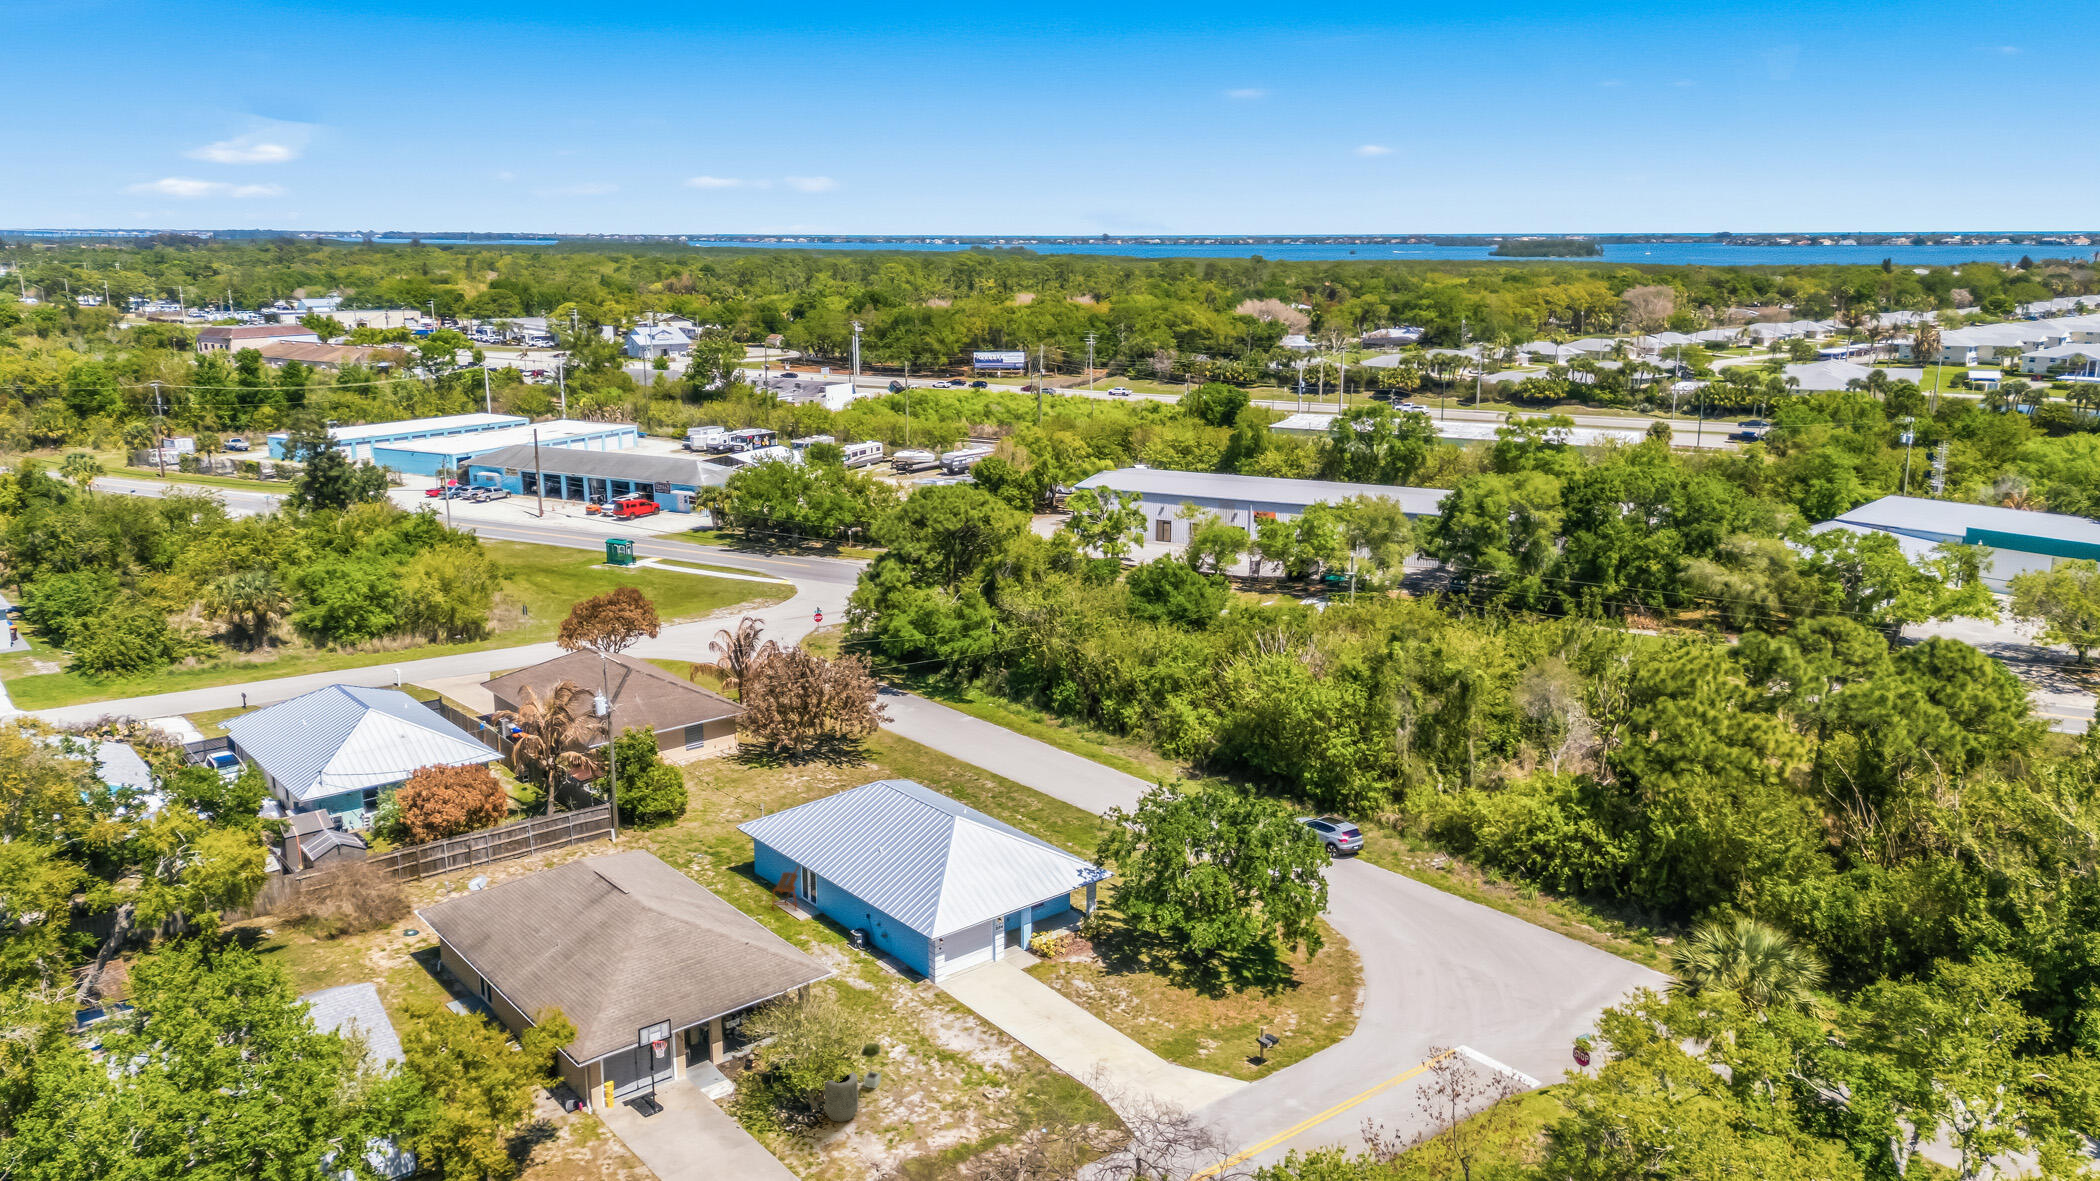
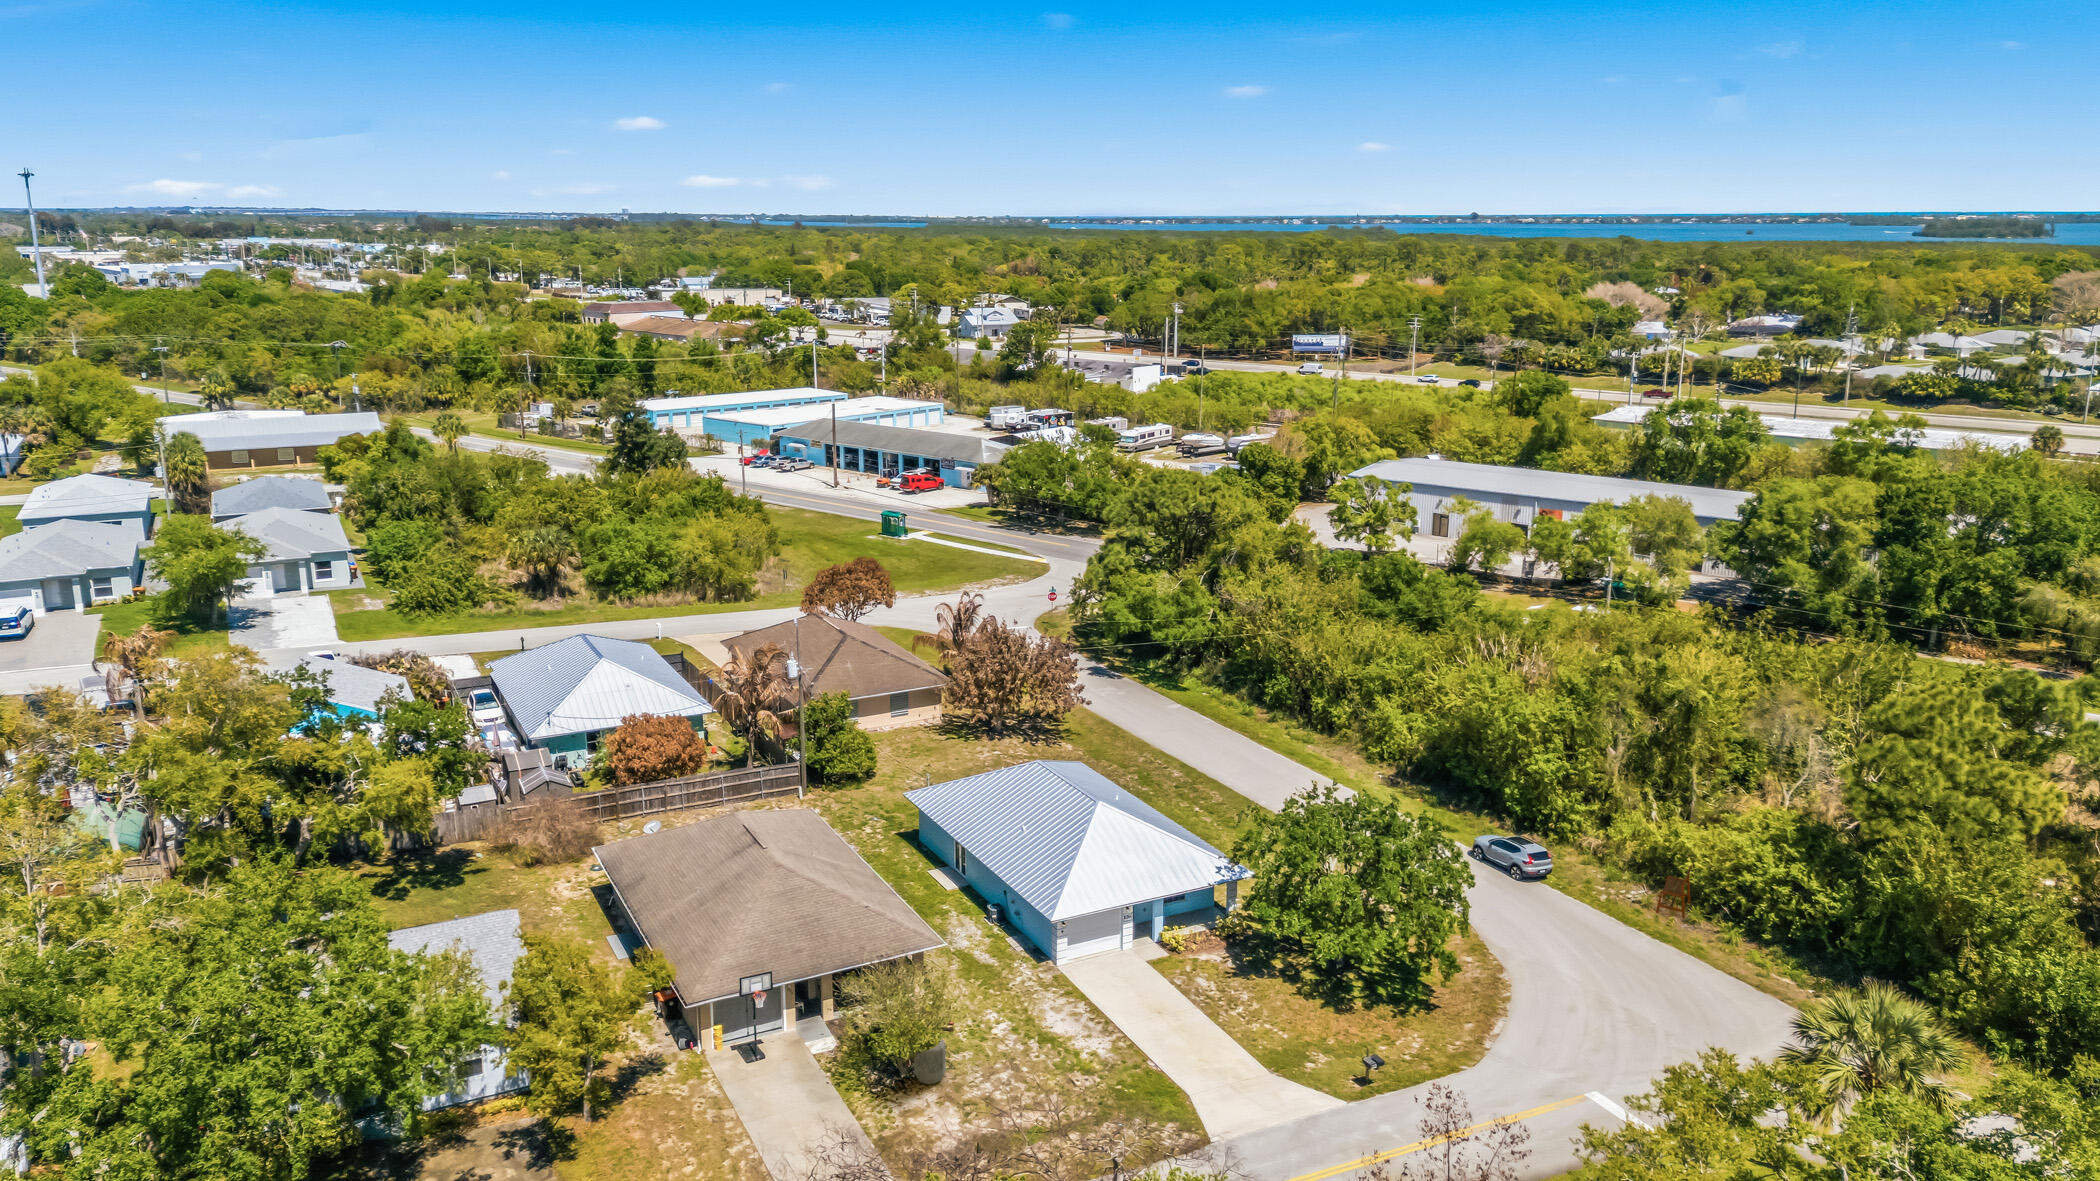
bench: present [772,866,799,910] -> present [1656,865,1692,917]
potted tree: present [861,1043,881,1088] -> none [955,1015,975,1058]

